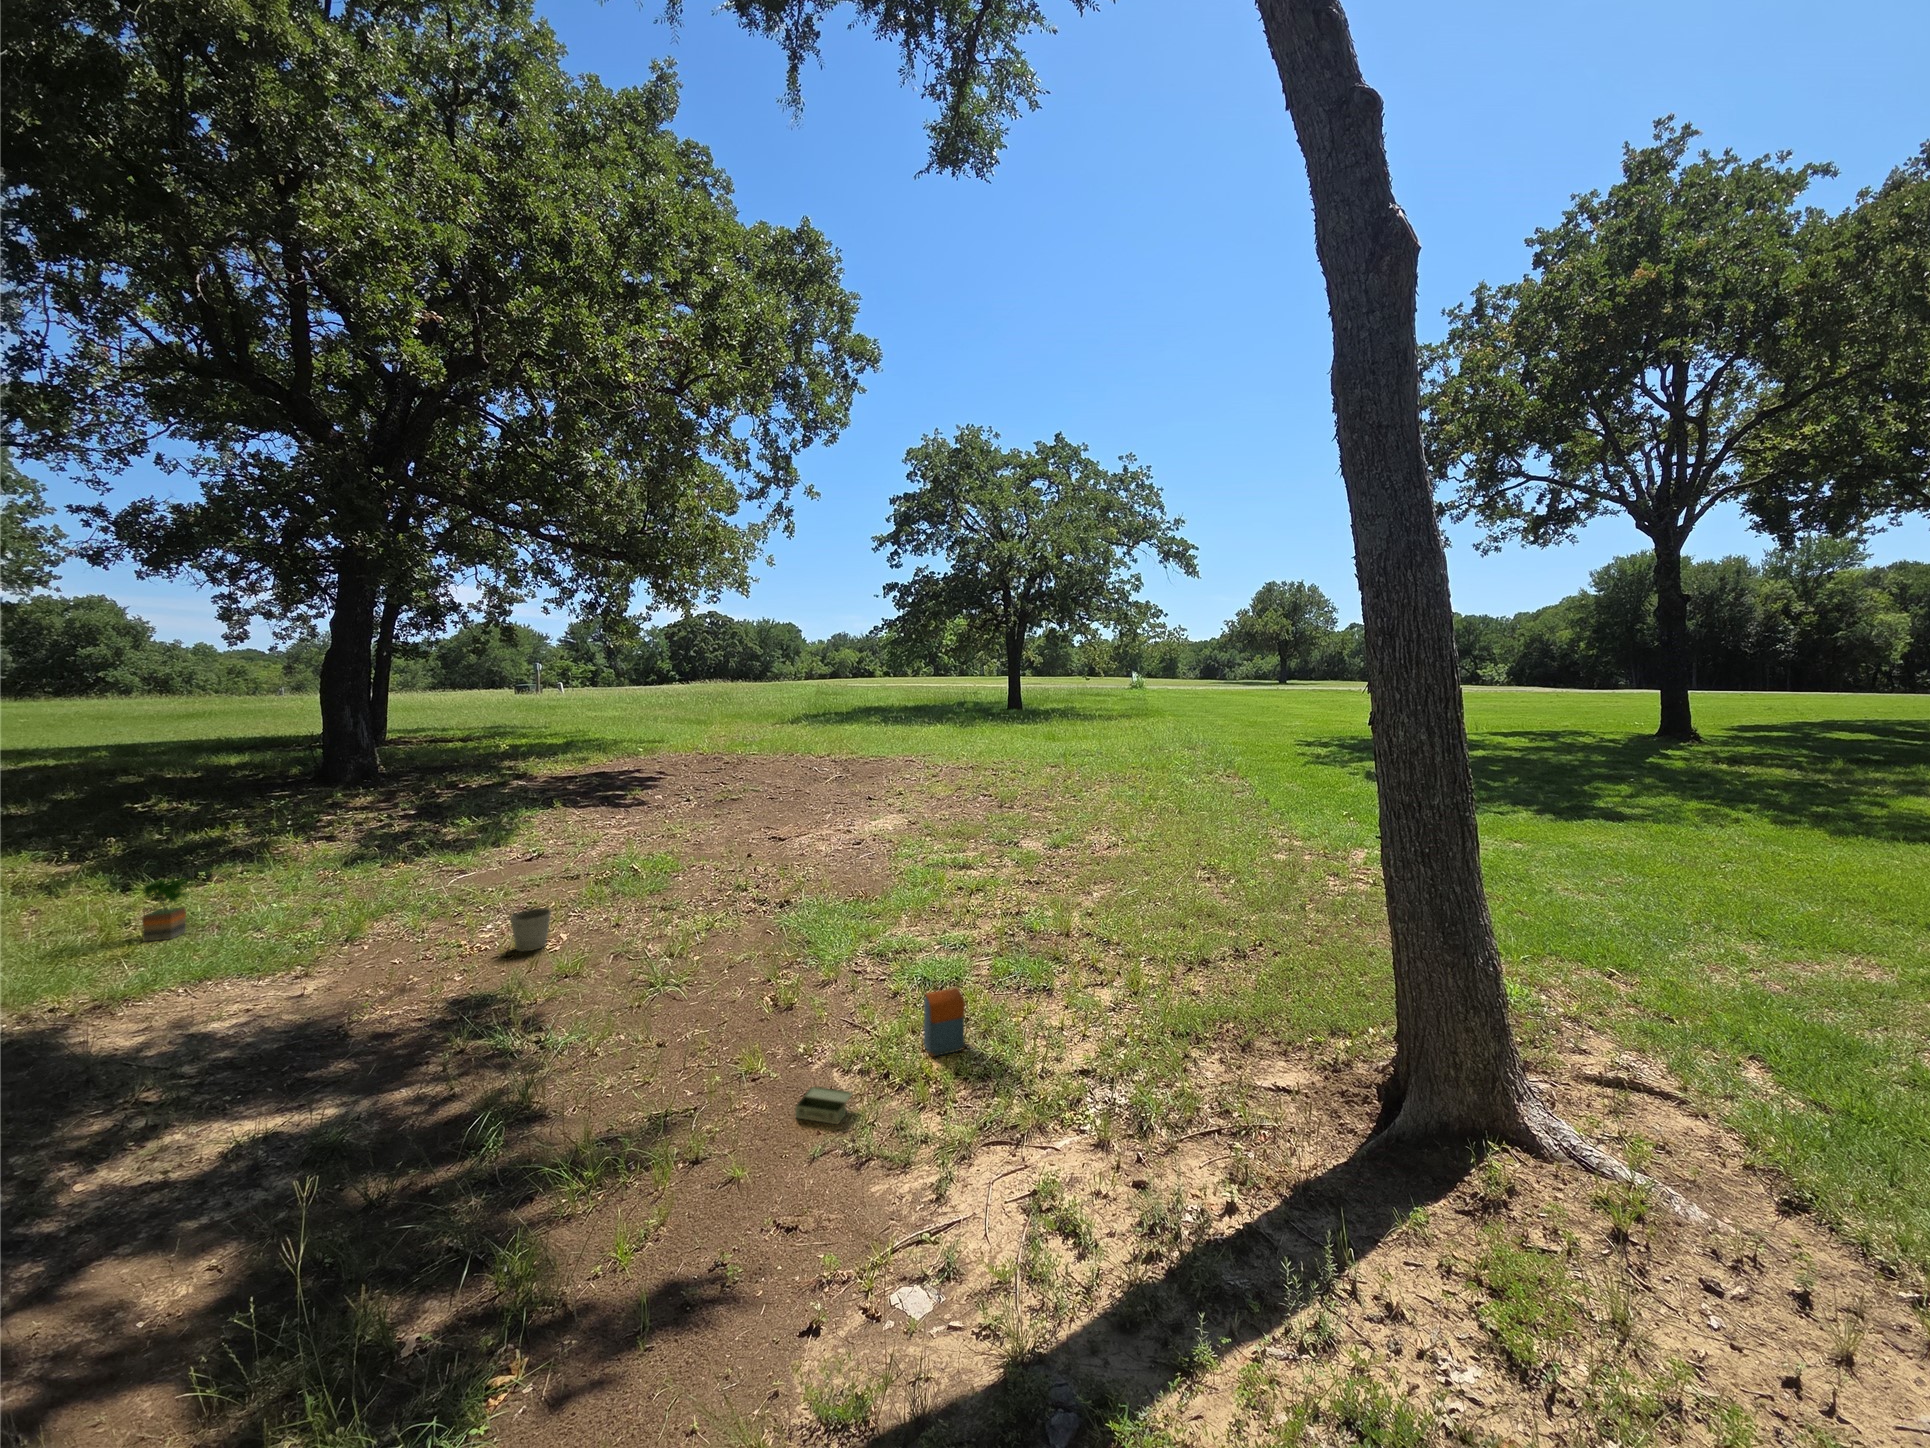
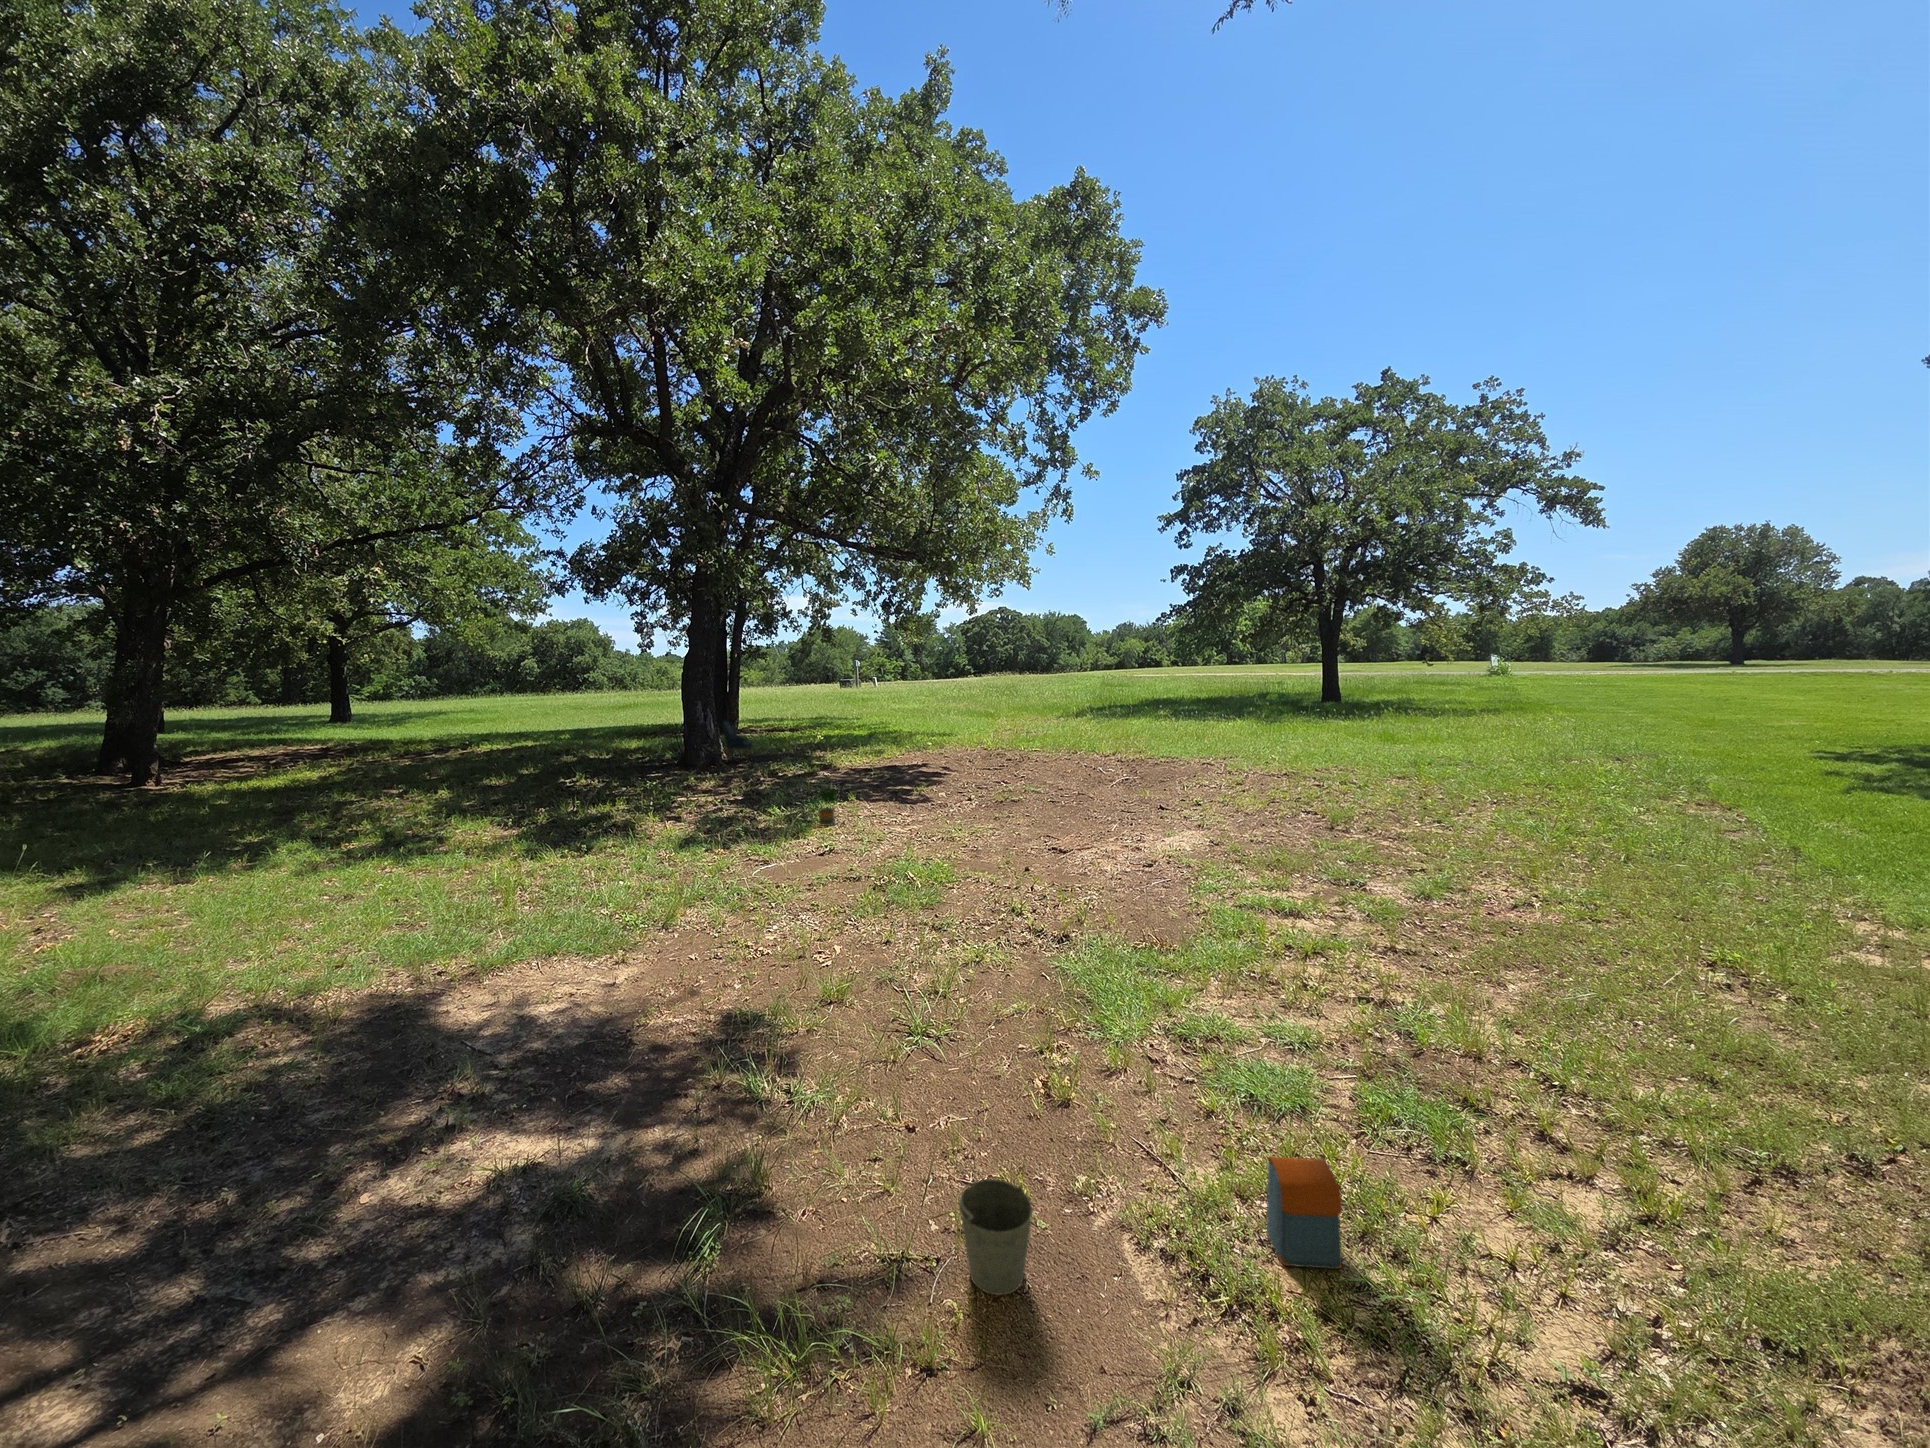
chair: none [372,730,415,779] -> present [723,721,752,759]
potted tree: present [142,879,194,941] -> present [817,790,837,826]
bucket: present [510,908,551,952] -> present [959,1179,1033,1295]
toolbox: present [795,1086,853,1124] -> none [1074,1261,1160,1348]

